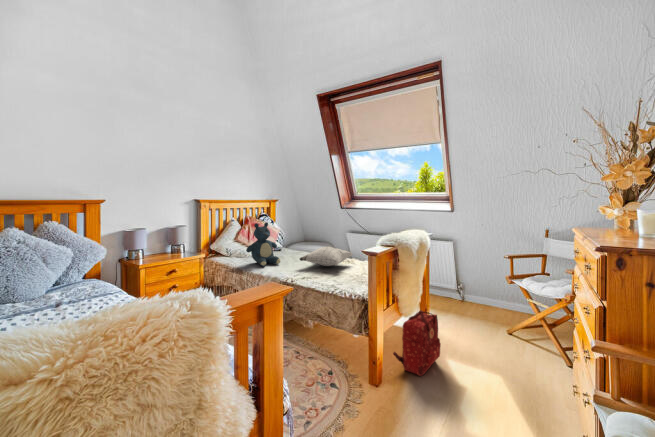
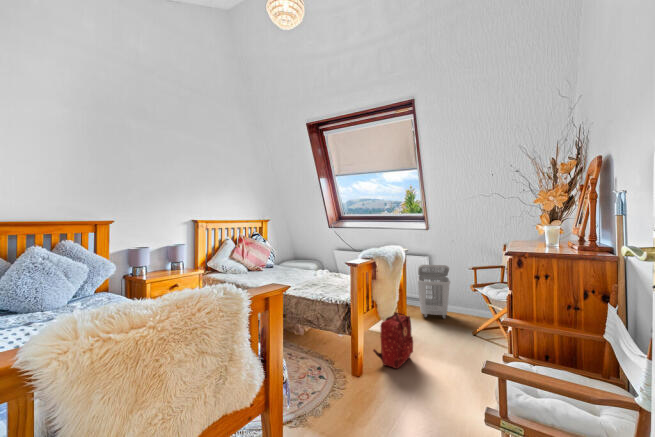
teddy bear: present [246,222,280,267] -> none [241,240,272,281]
pillow: present [300,247,352,266] -> none [289,261,338,279]
laundry basket: none [441,252,480,312] -> present [417,265,450,319]

